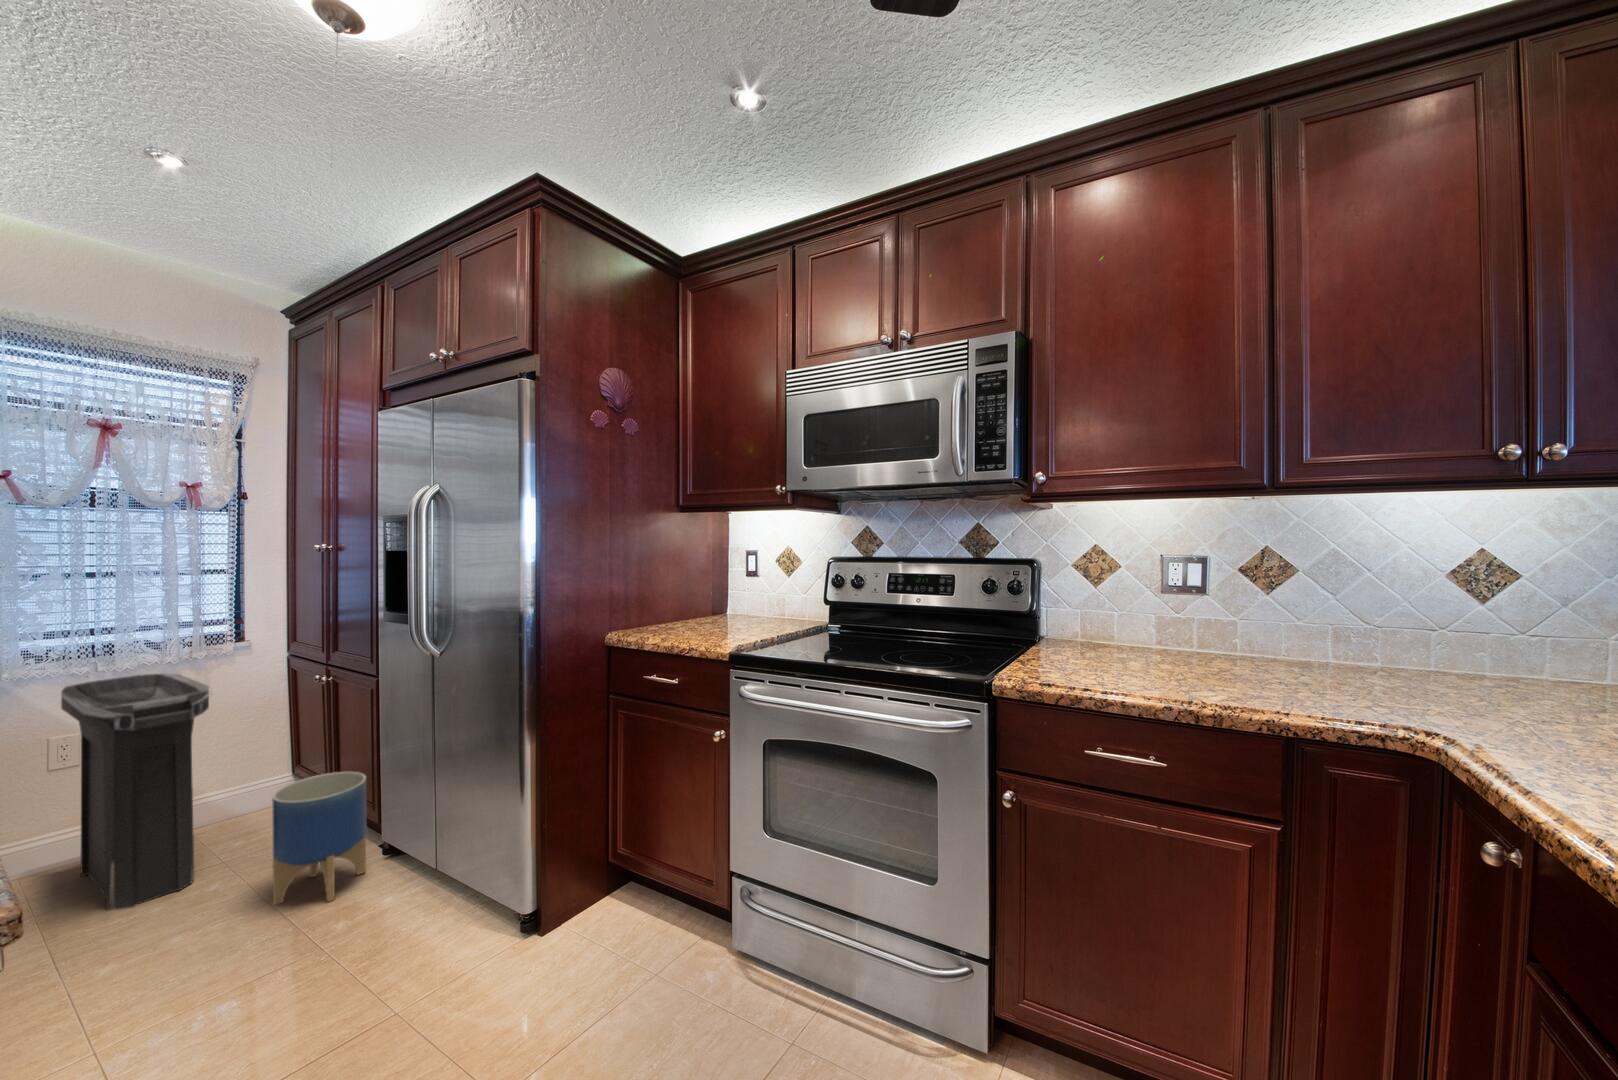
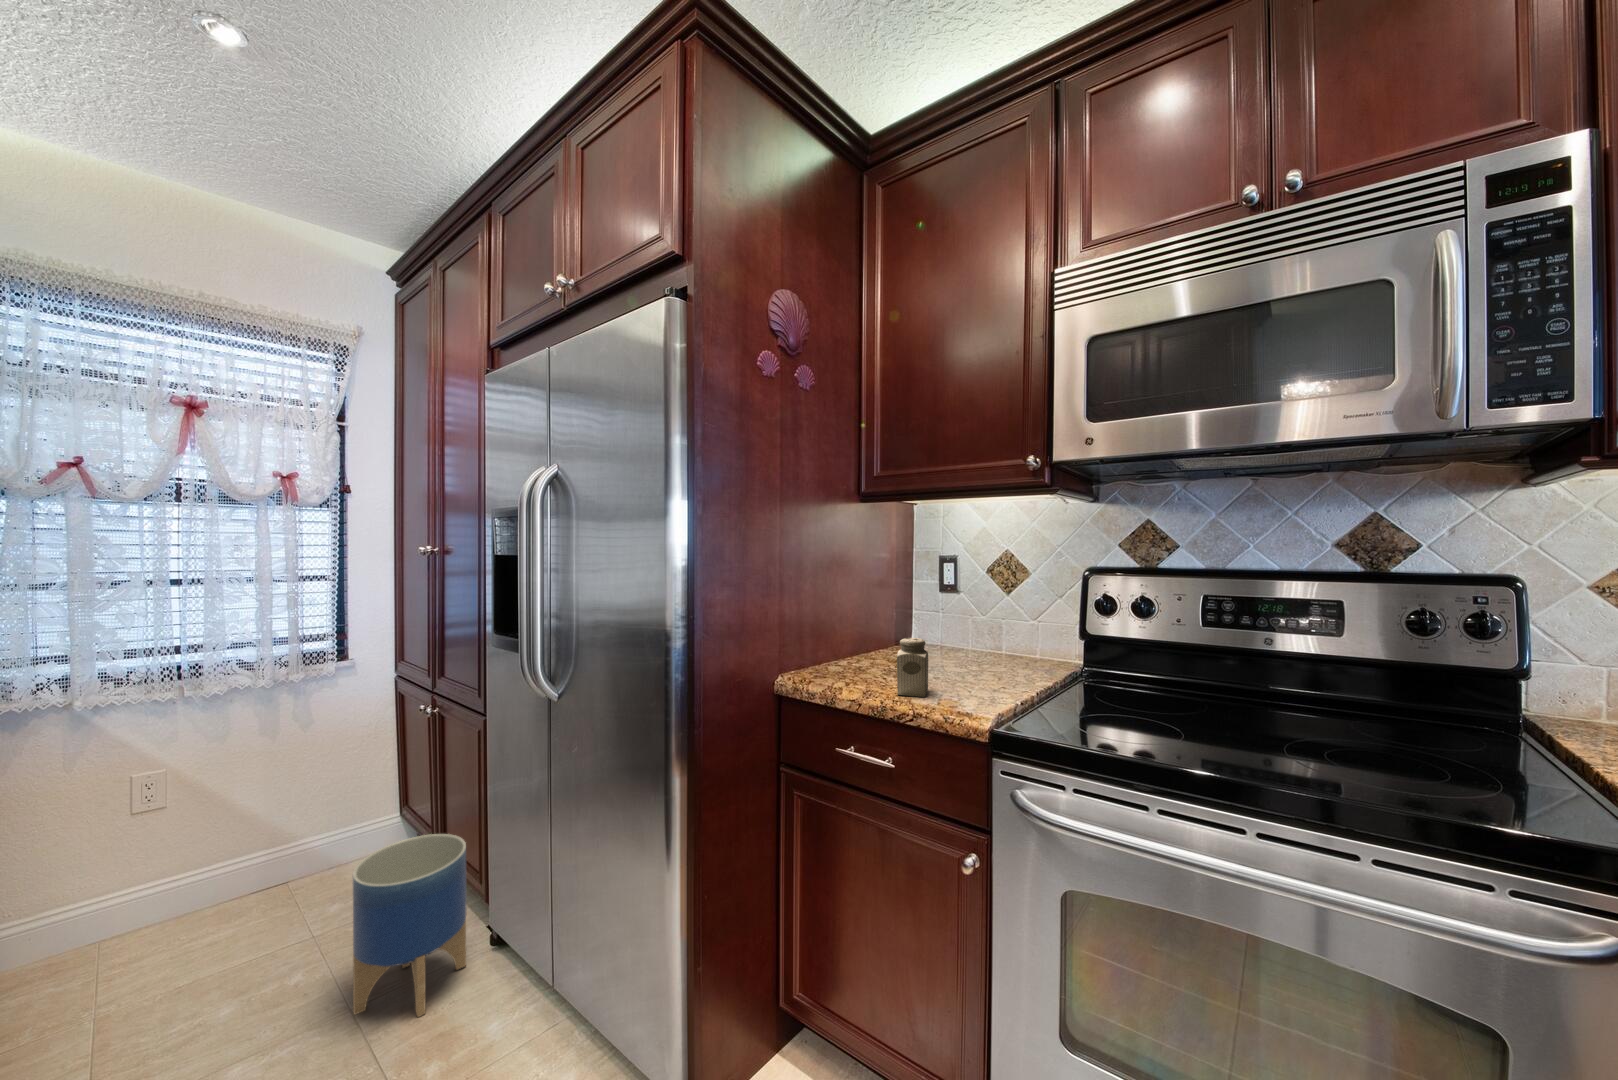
salt shaker: none [684,604,708,641] -> present [897,638,928,697]
trash can: present [61,673,209,910] -> none [135,696,291,1003]

